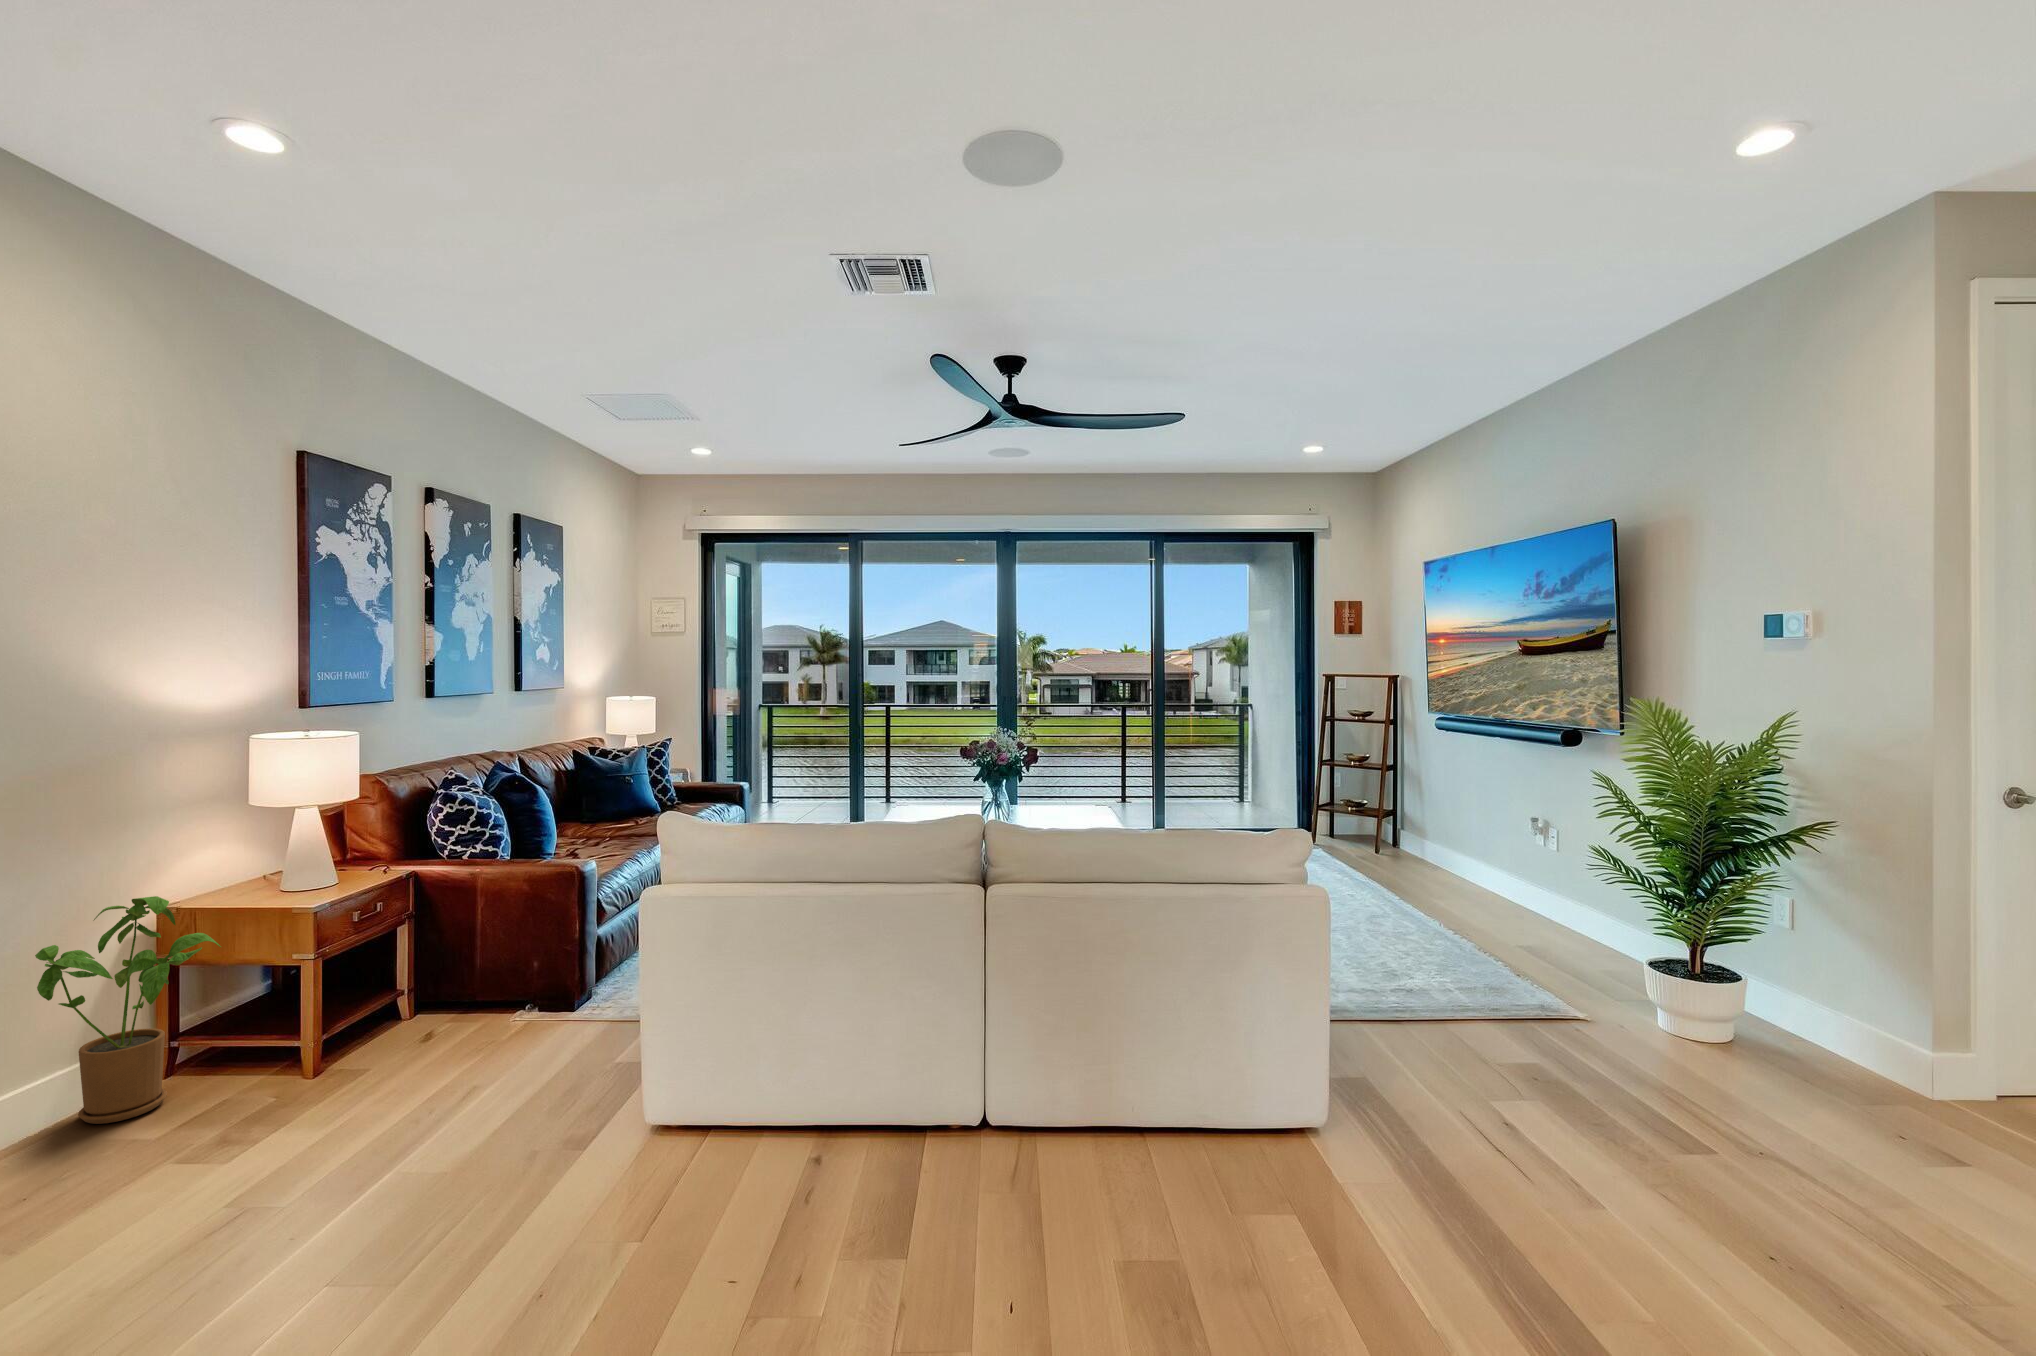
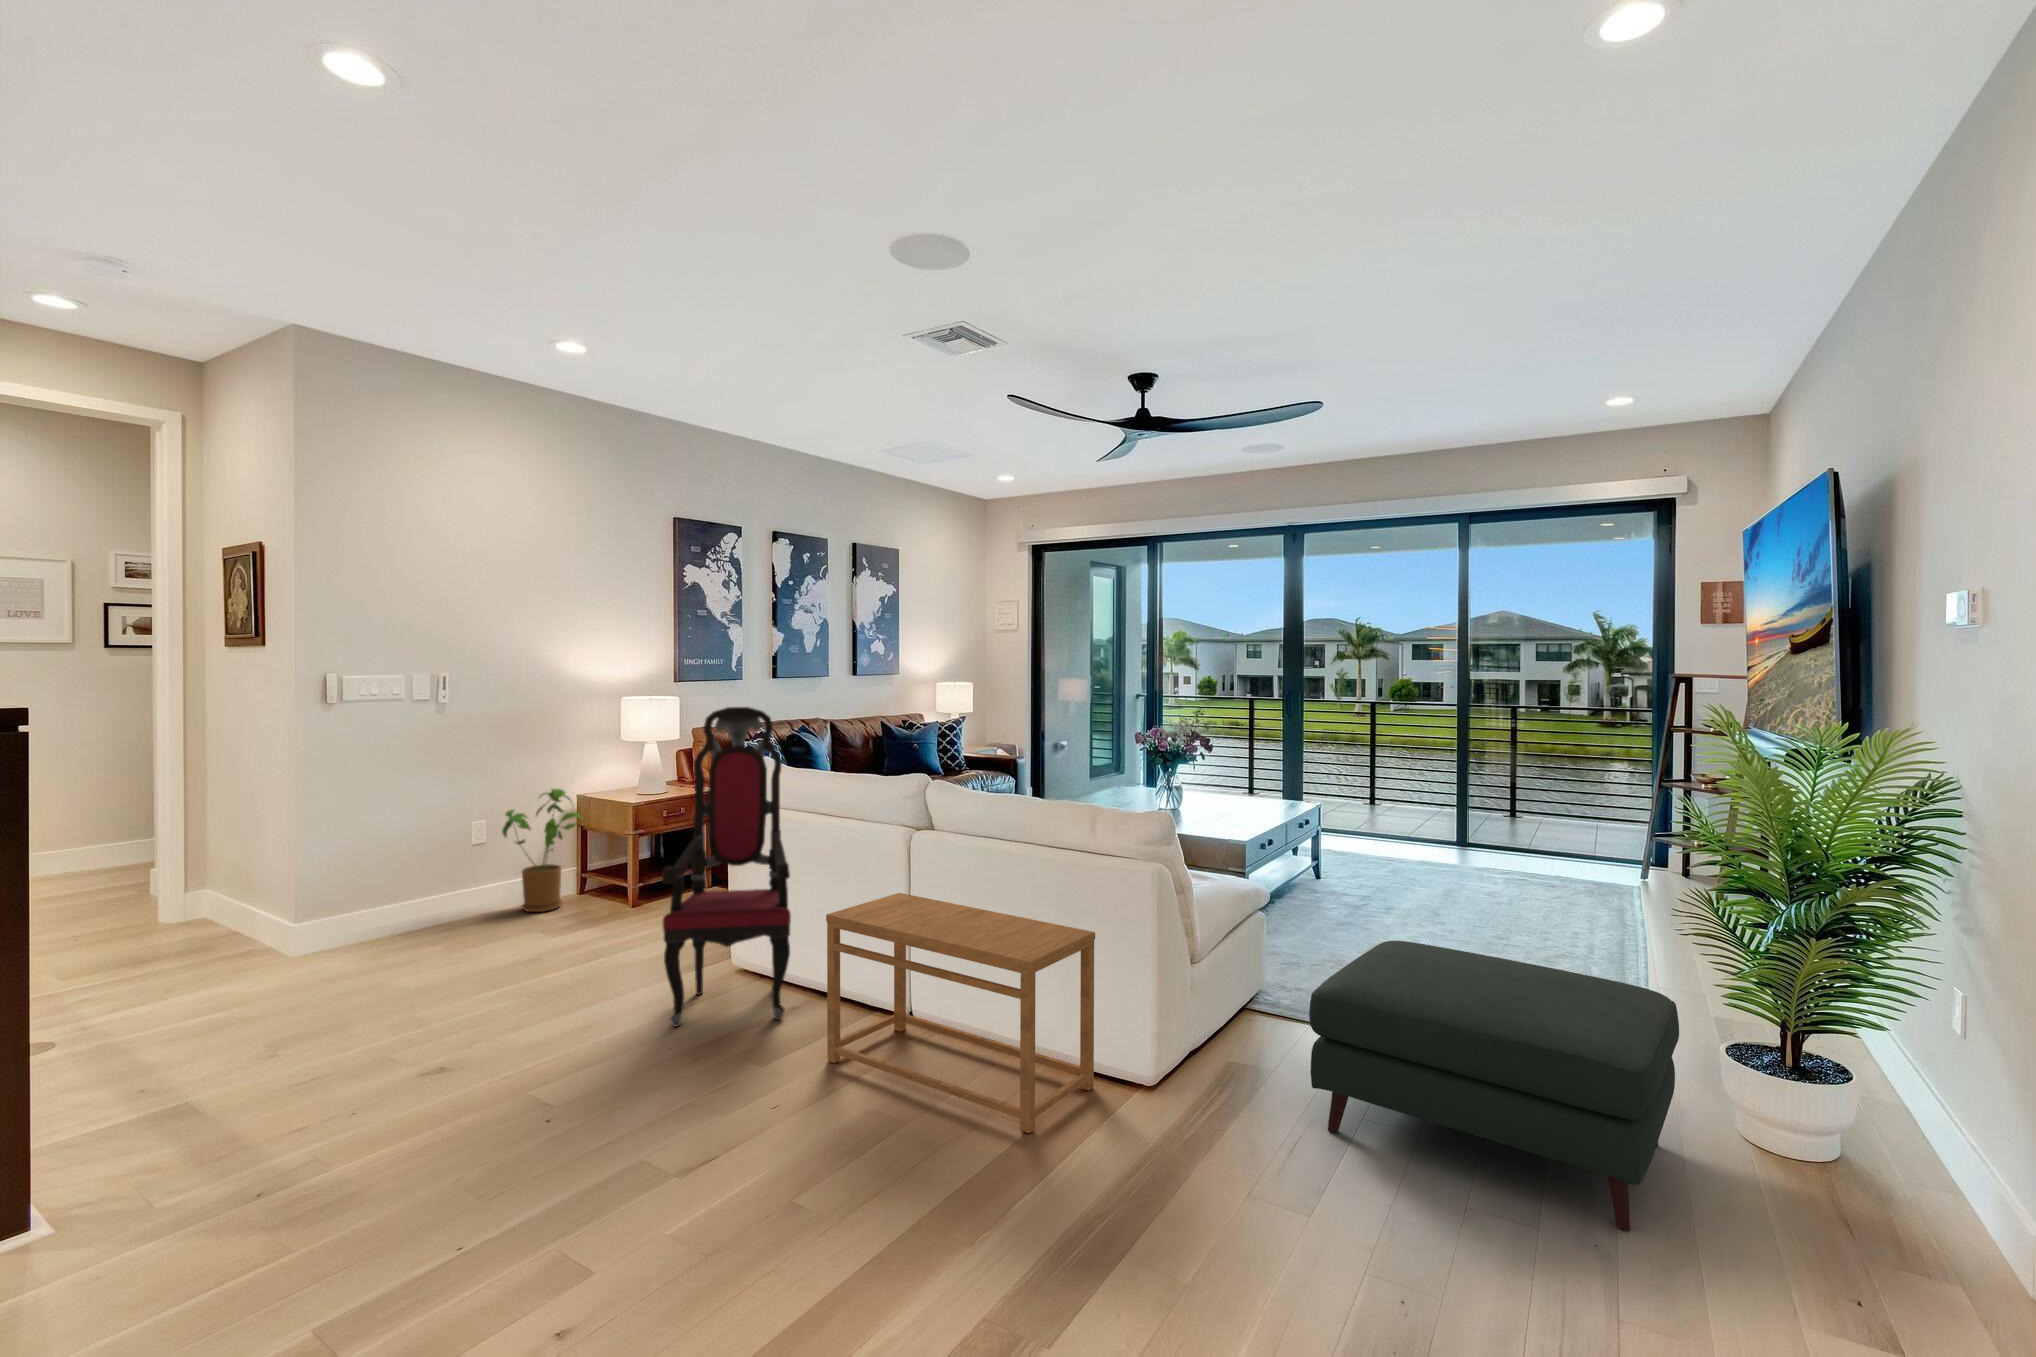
armchair: none [633,742,843,1247] -> present [662,707,791,1026]
ottoman: none [1432,933,1805,1148] -> present [1309,941,1679,1231]
side table: none [978,973,1324,1233] -> present [826,893,1095,1133]

